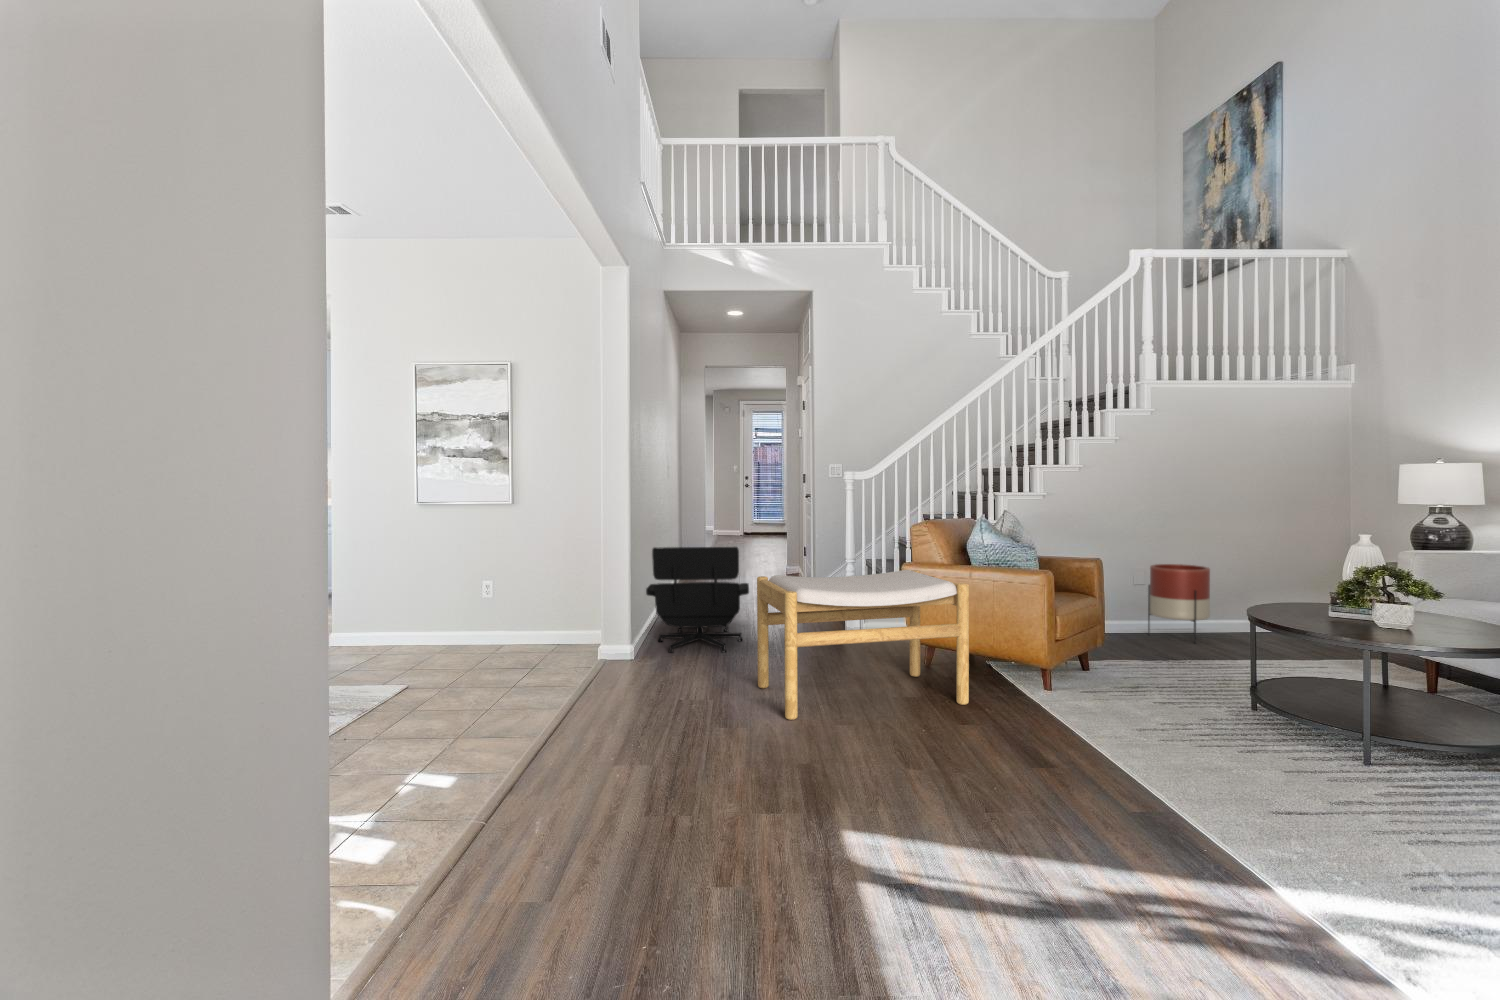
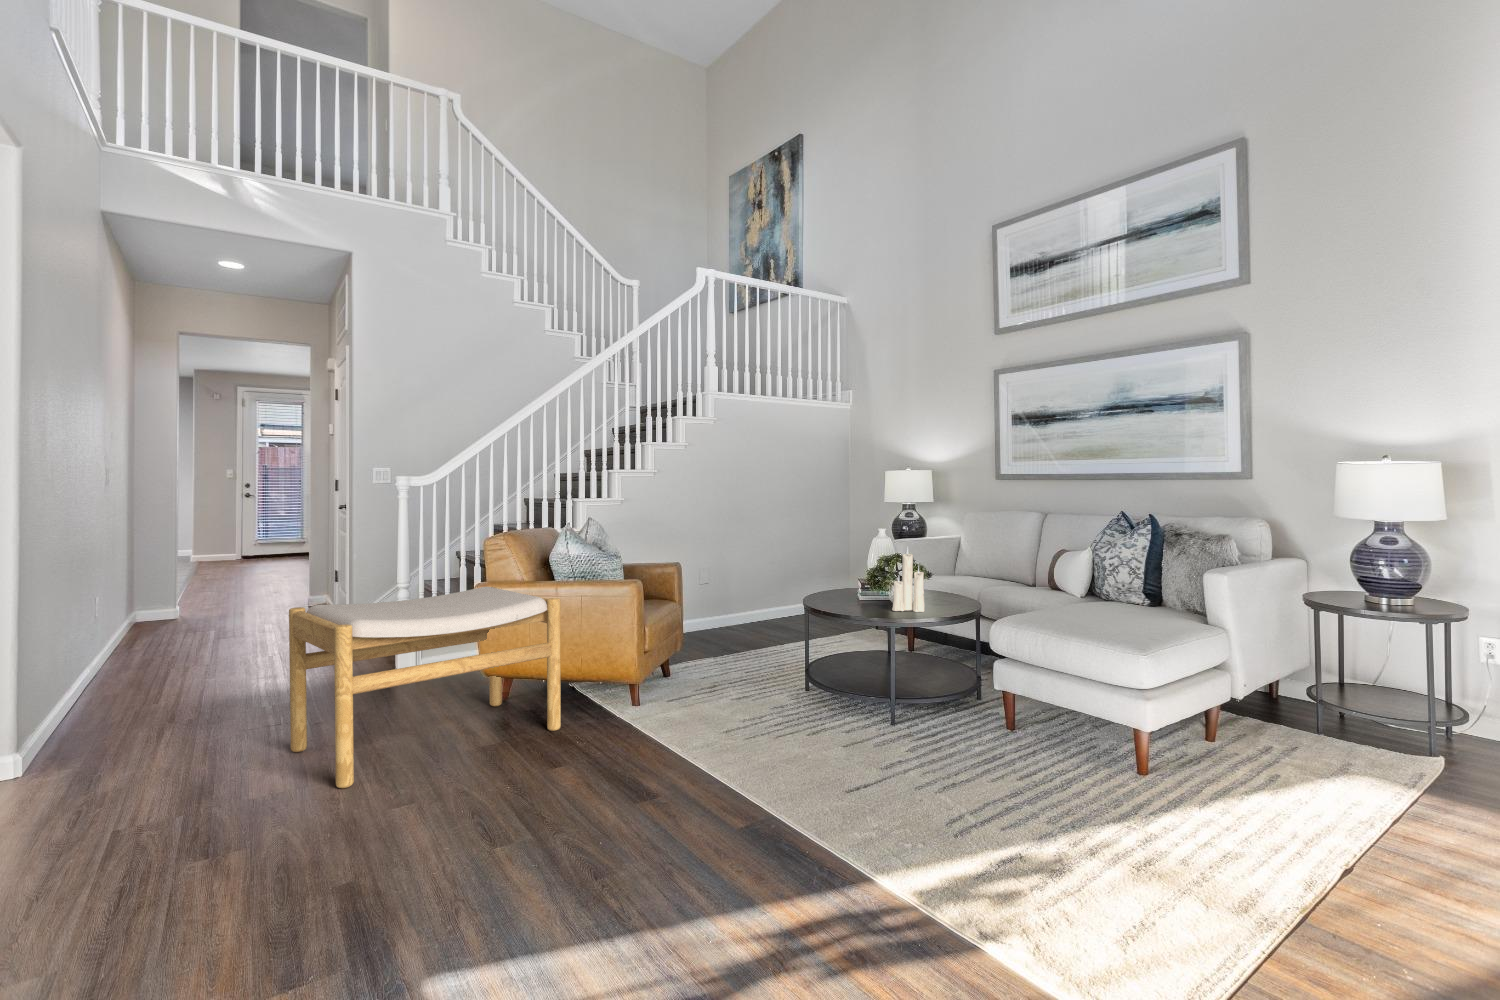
lounge chair: present [646,547,749,653] -> none [98,570,271,723]
candle: none [1369,547,1420,633] -> present [892,548,925,612]
planter: present [1148,564,1210,642] -> none [712,564,761,636]

